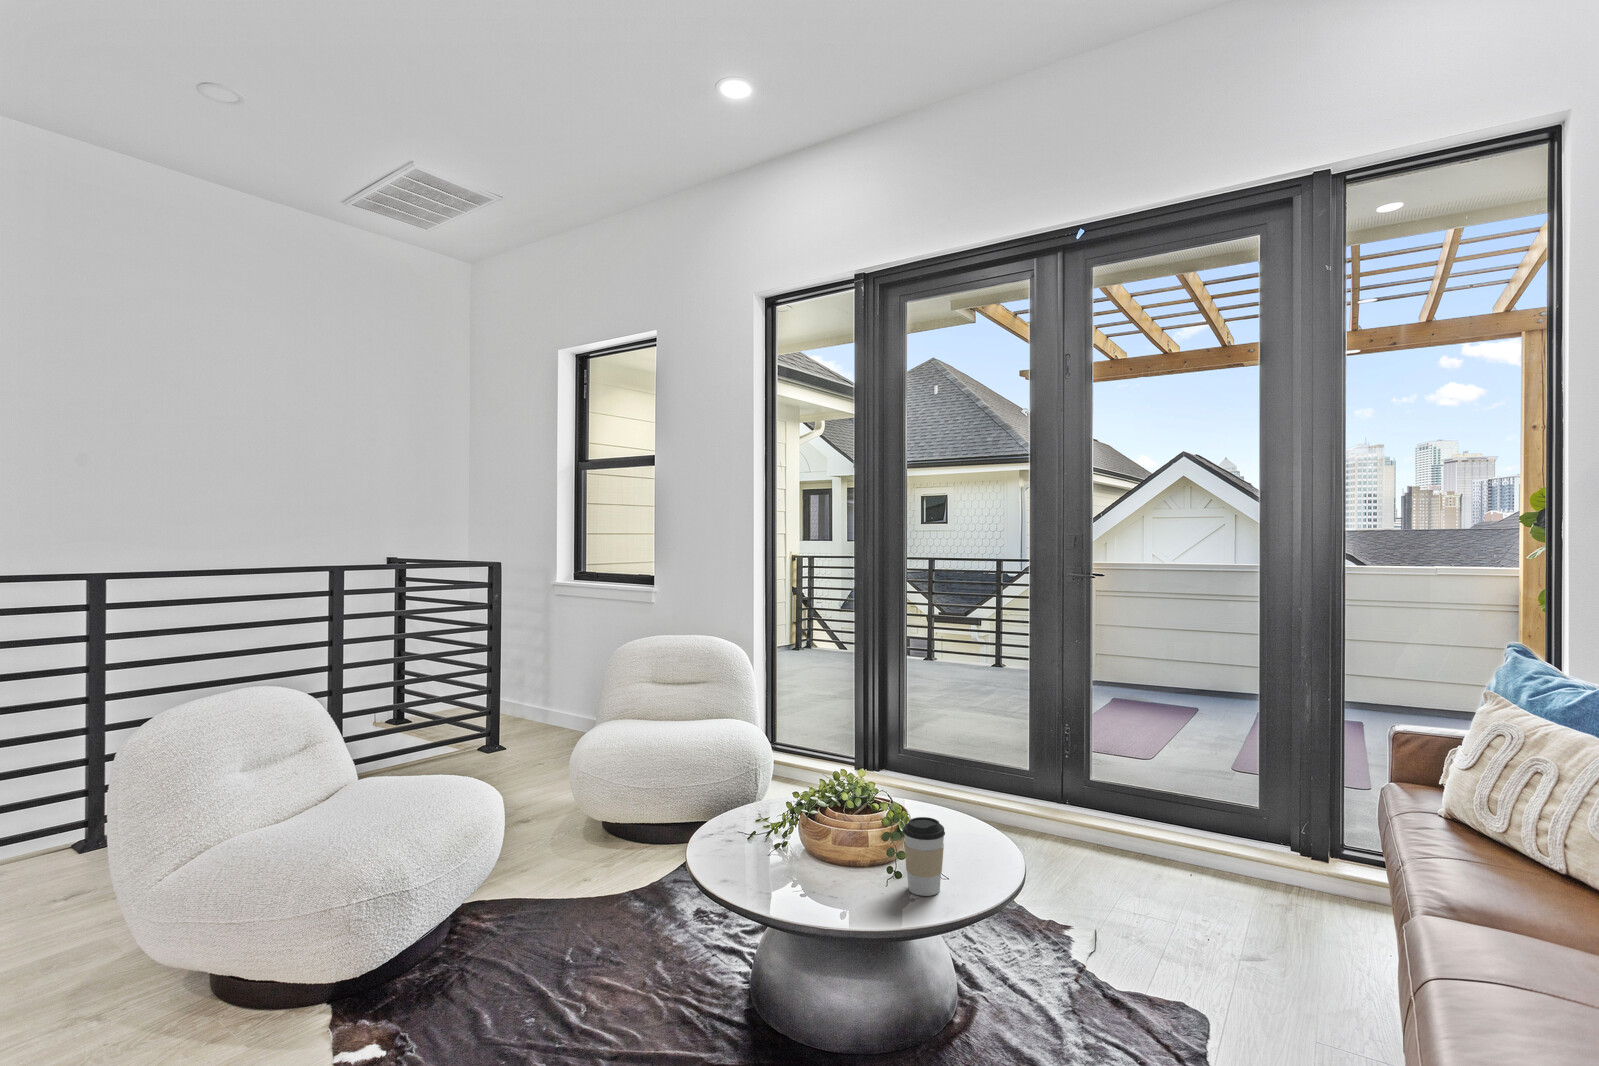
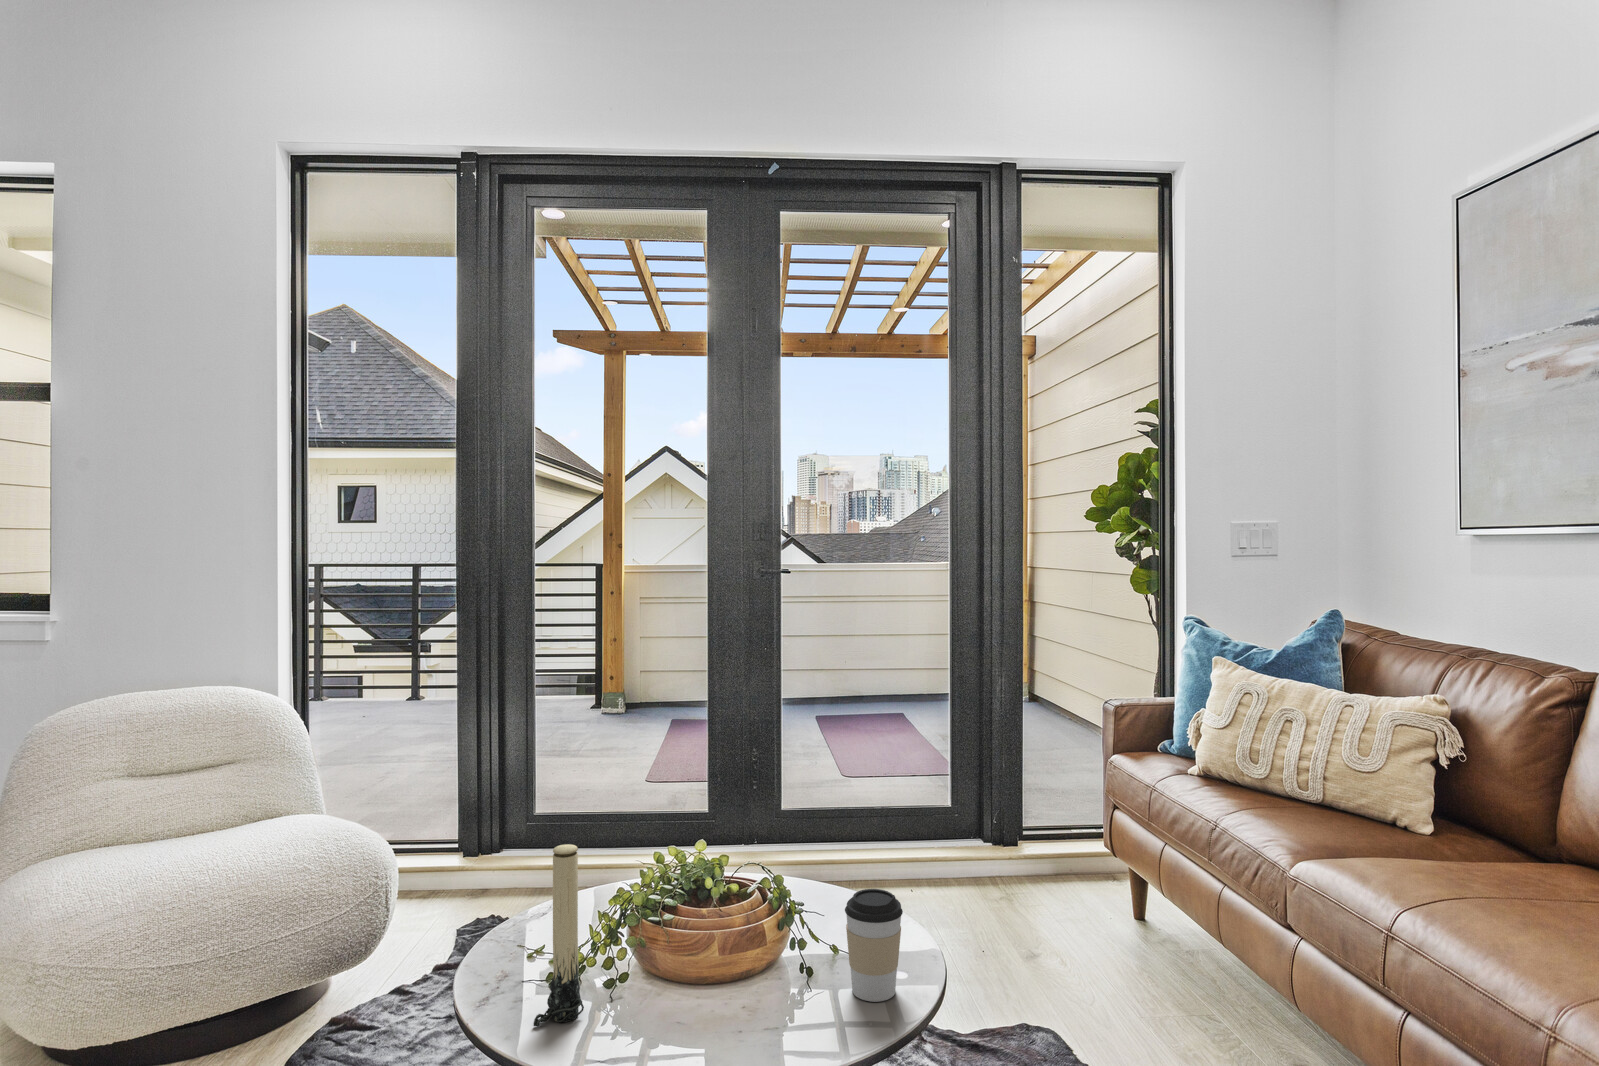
candle: none [724,746,753,851] -> present [534,844,584,1027]

